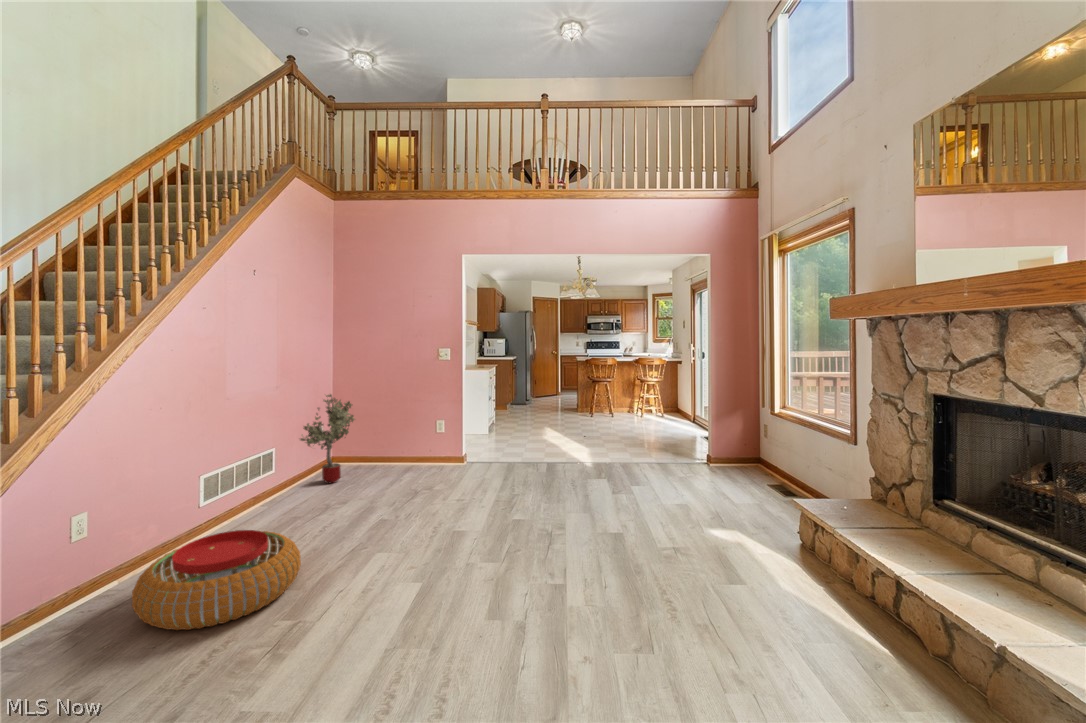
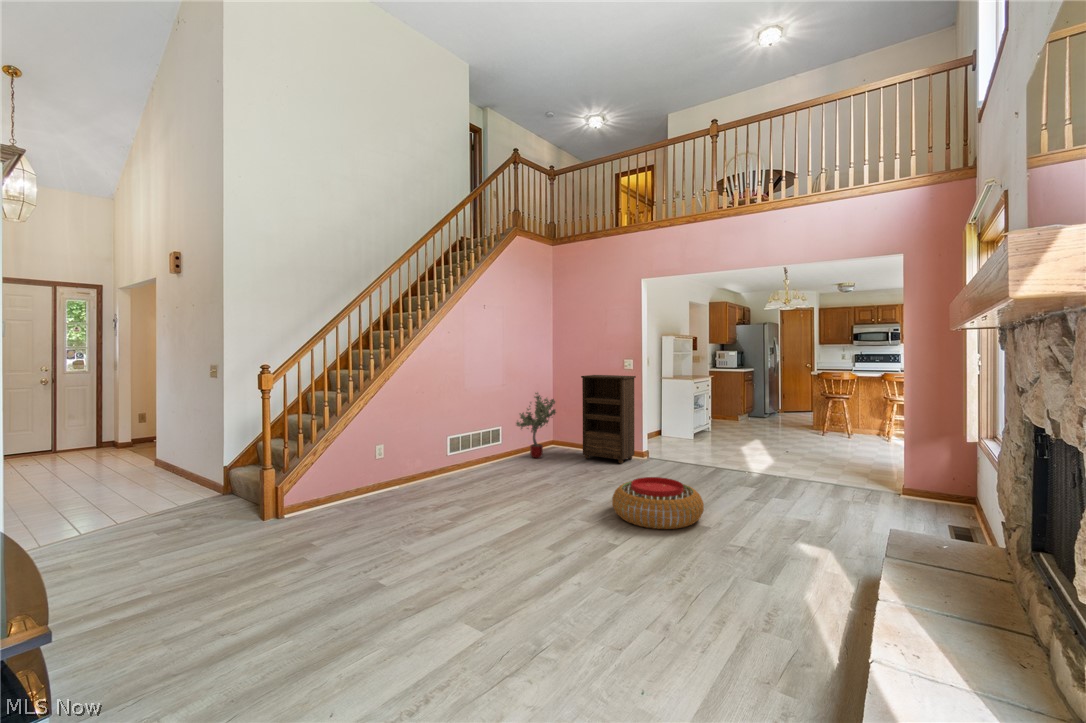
bookshelf: none [393,368,458,473] -> present [581,375,636,464]
pouf: present [132,530,301,630] -> present [612,477,704,529]

